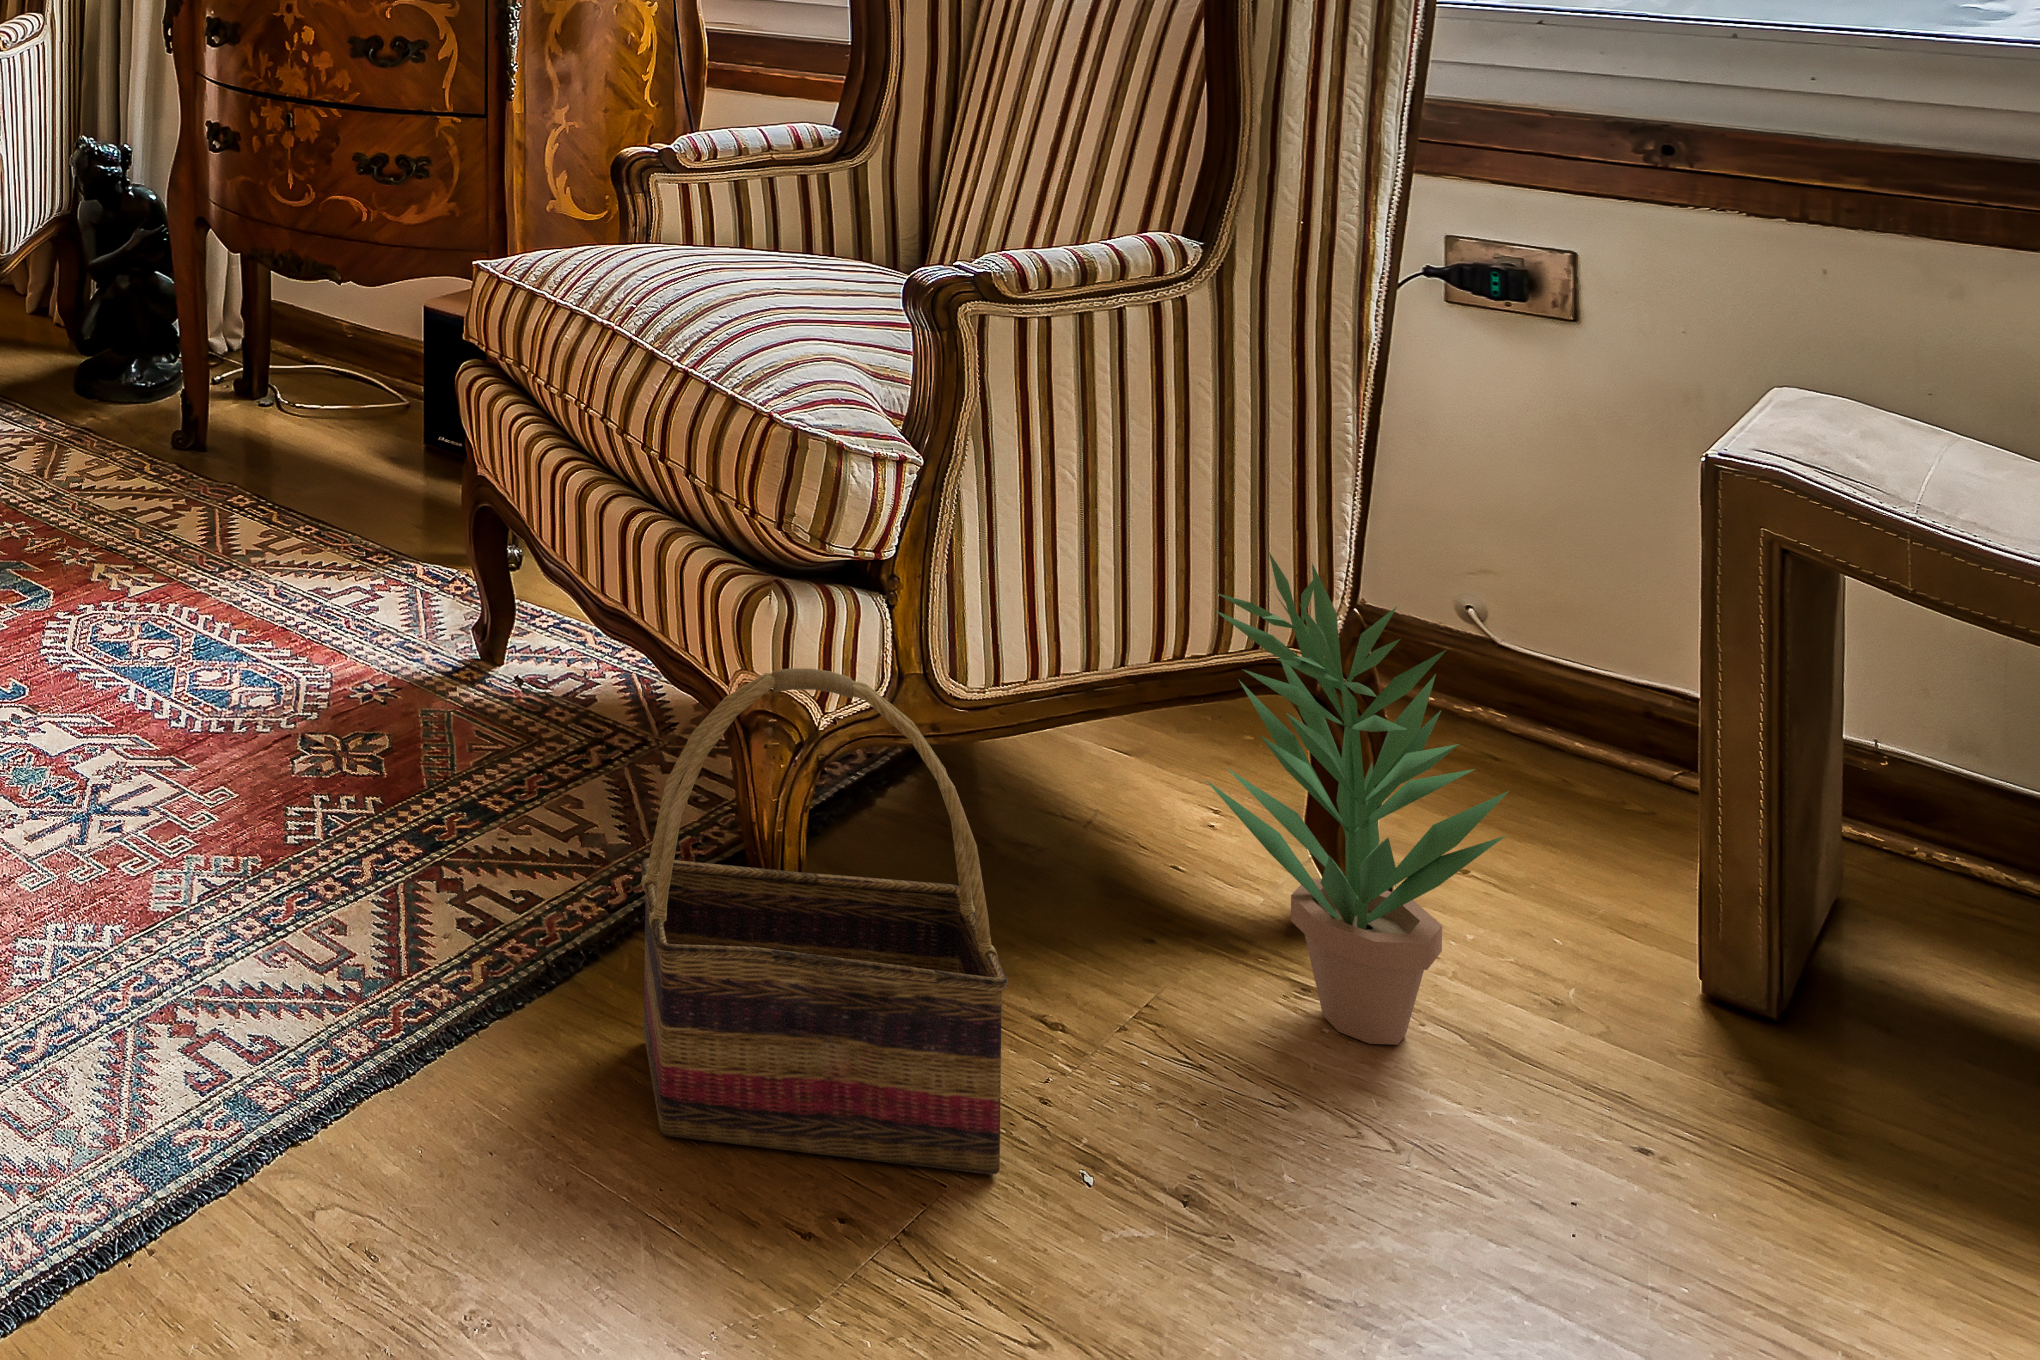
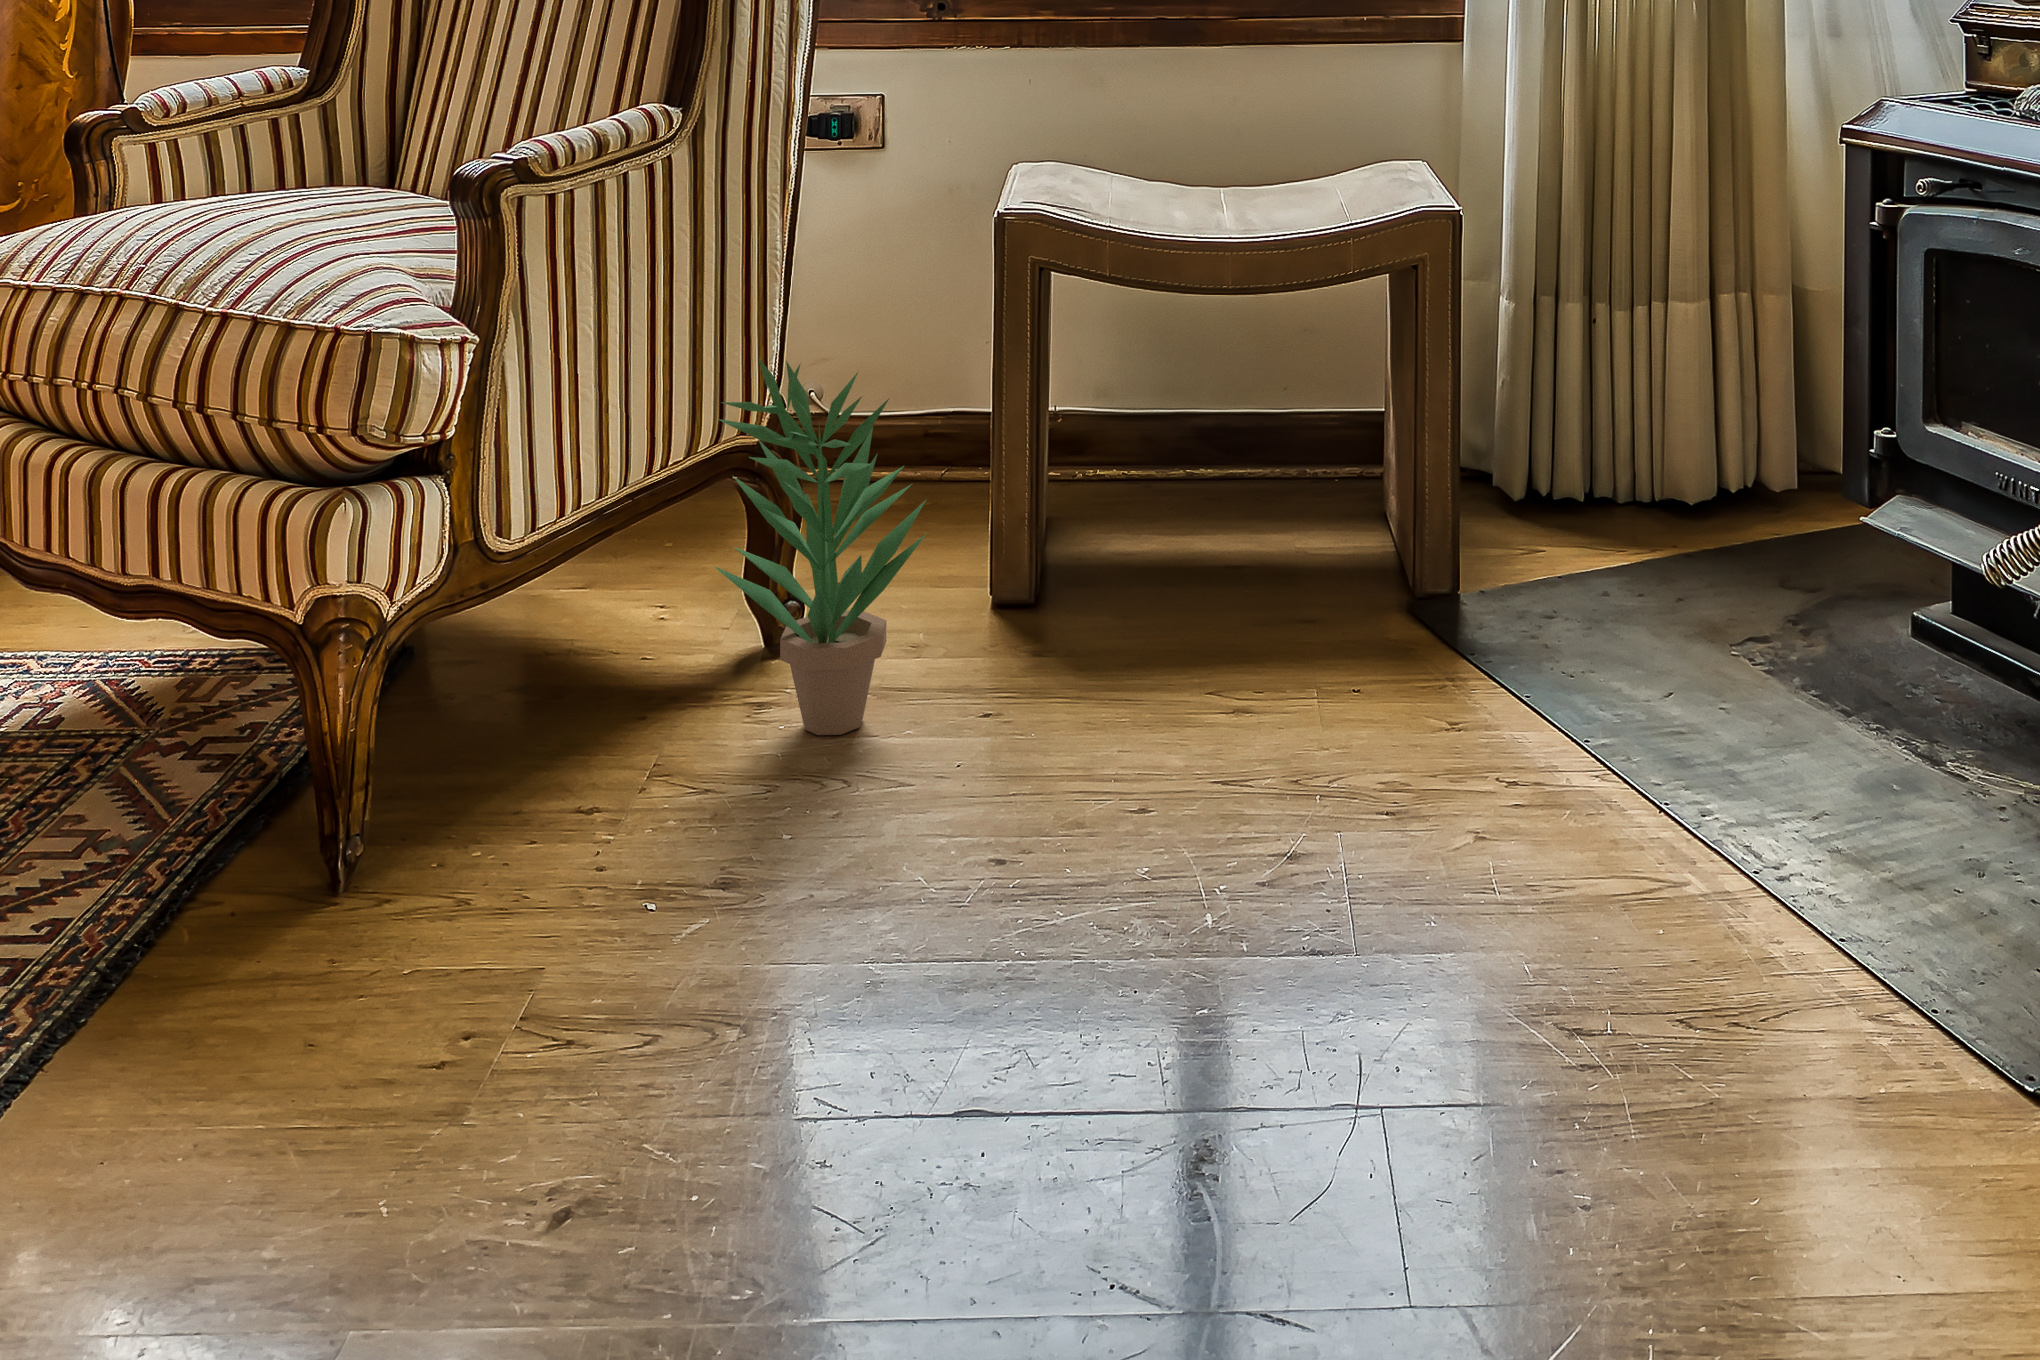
basket: present [640,668,1009,1175] -> none [228,547,606,1058]

